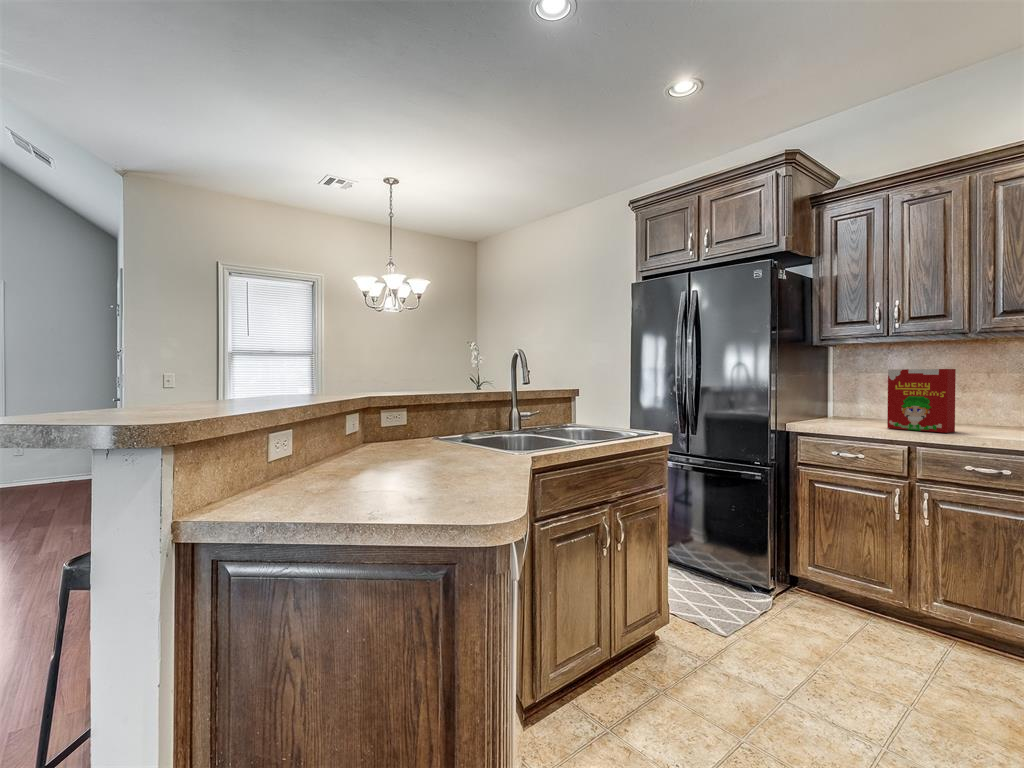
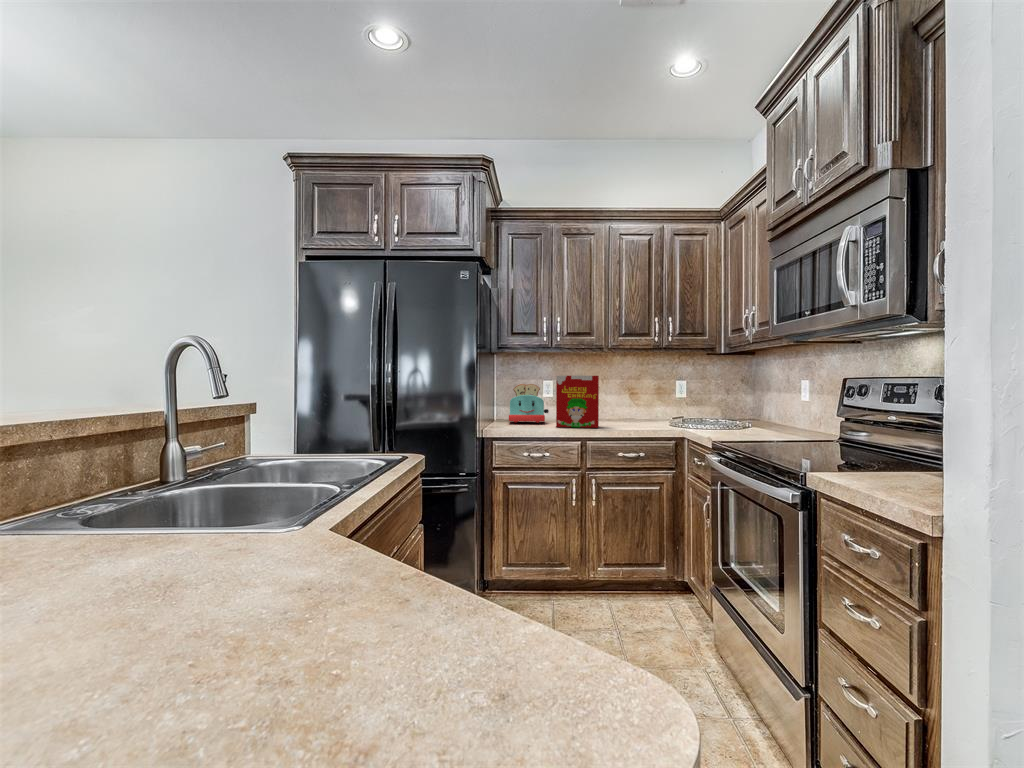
toaster: none [832,379,889,422] -> present [509,384,549,423]

